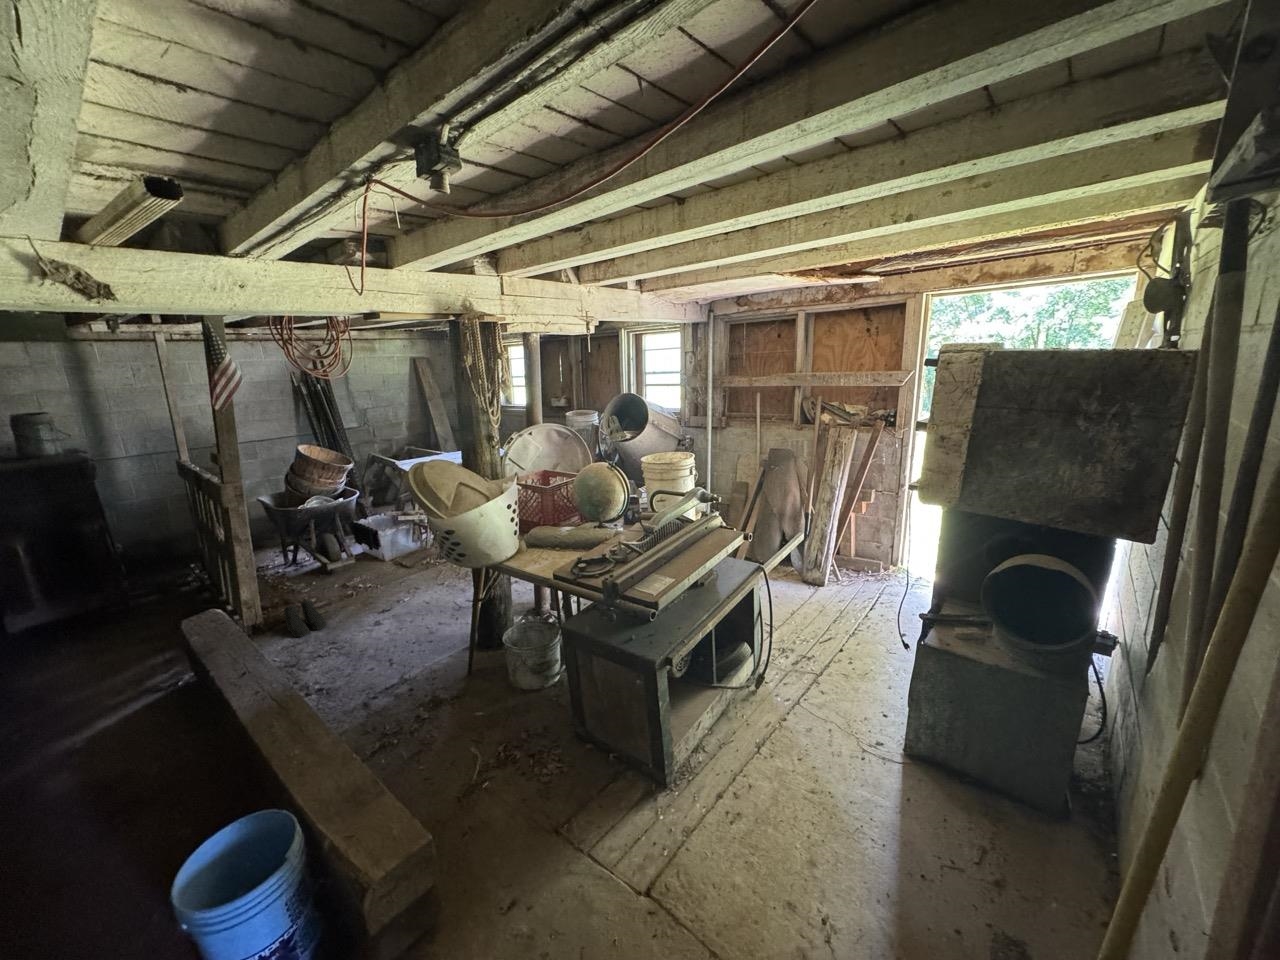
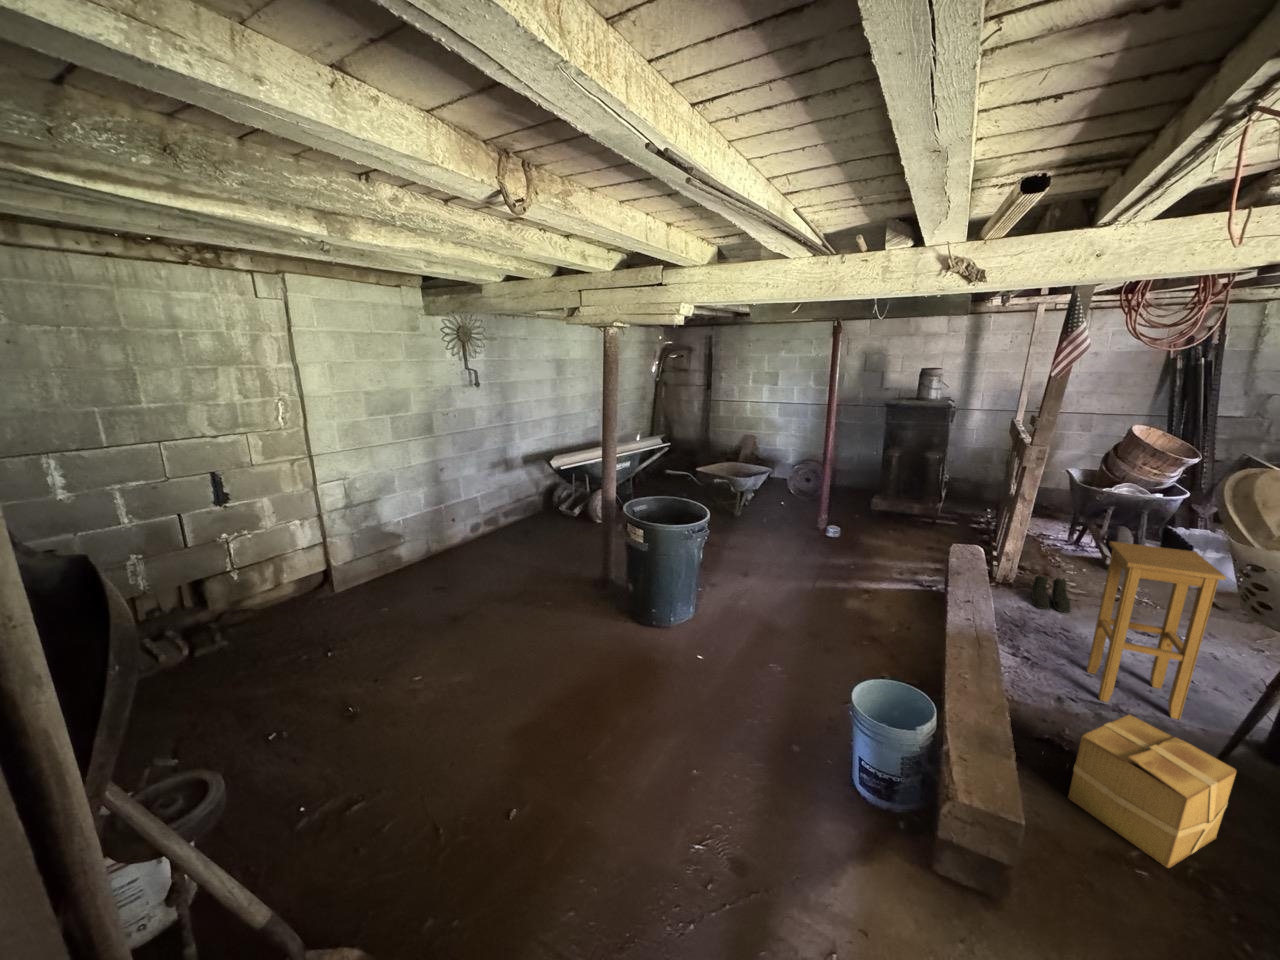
stool: none [343,535,436,683] -> present [1087,541,1226,719]
cardboard box: none [410,669,494,779] -> present [1068,715,1236,868]

